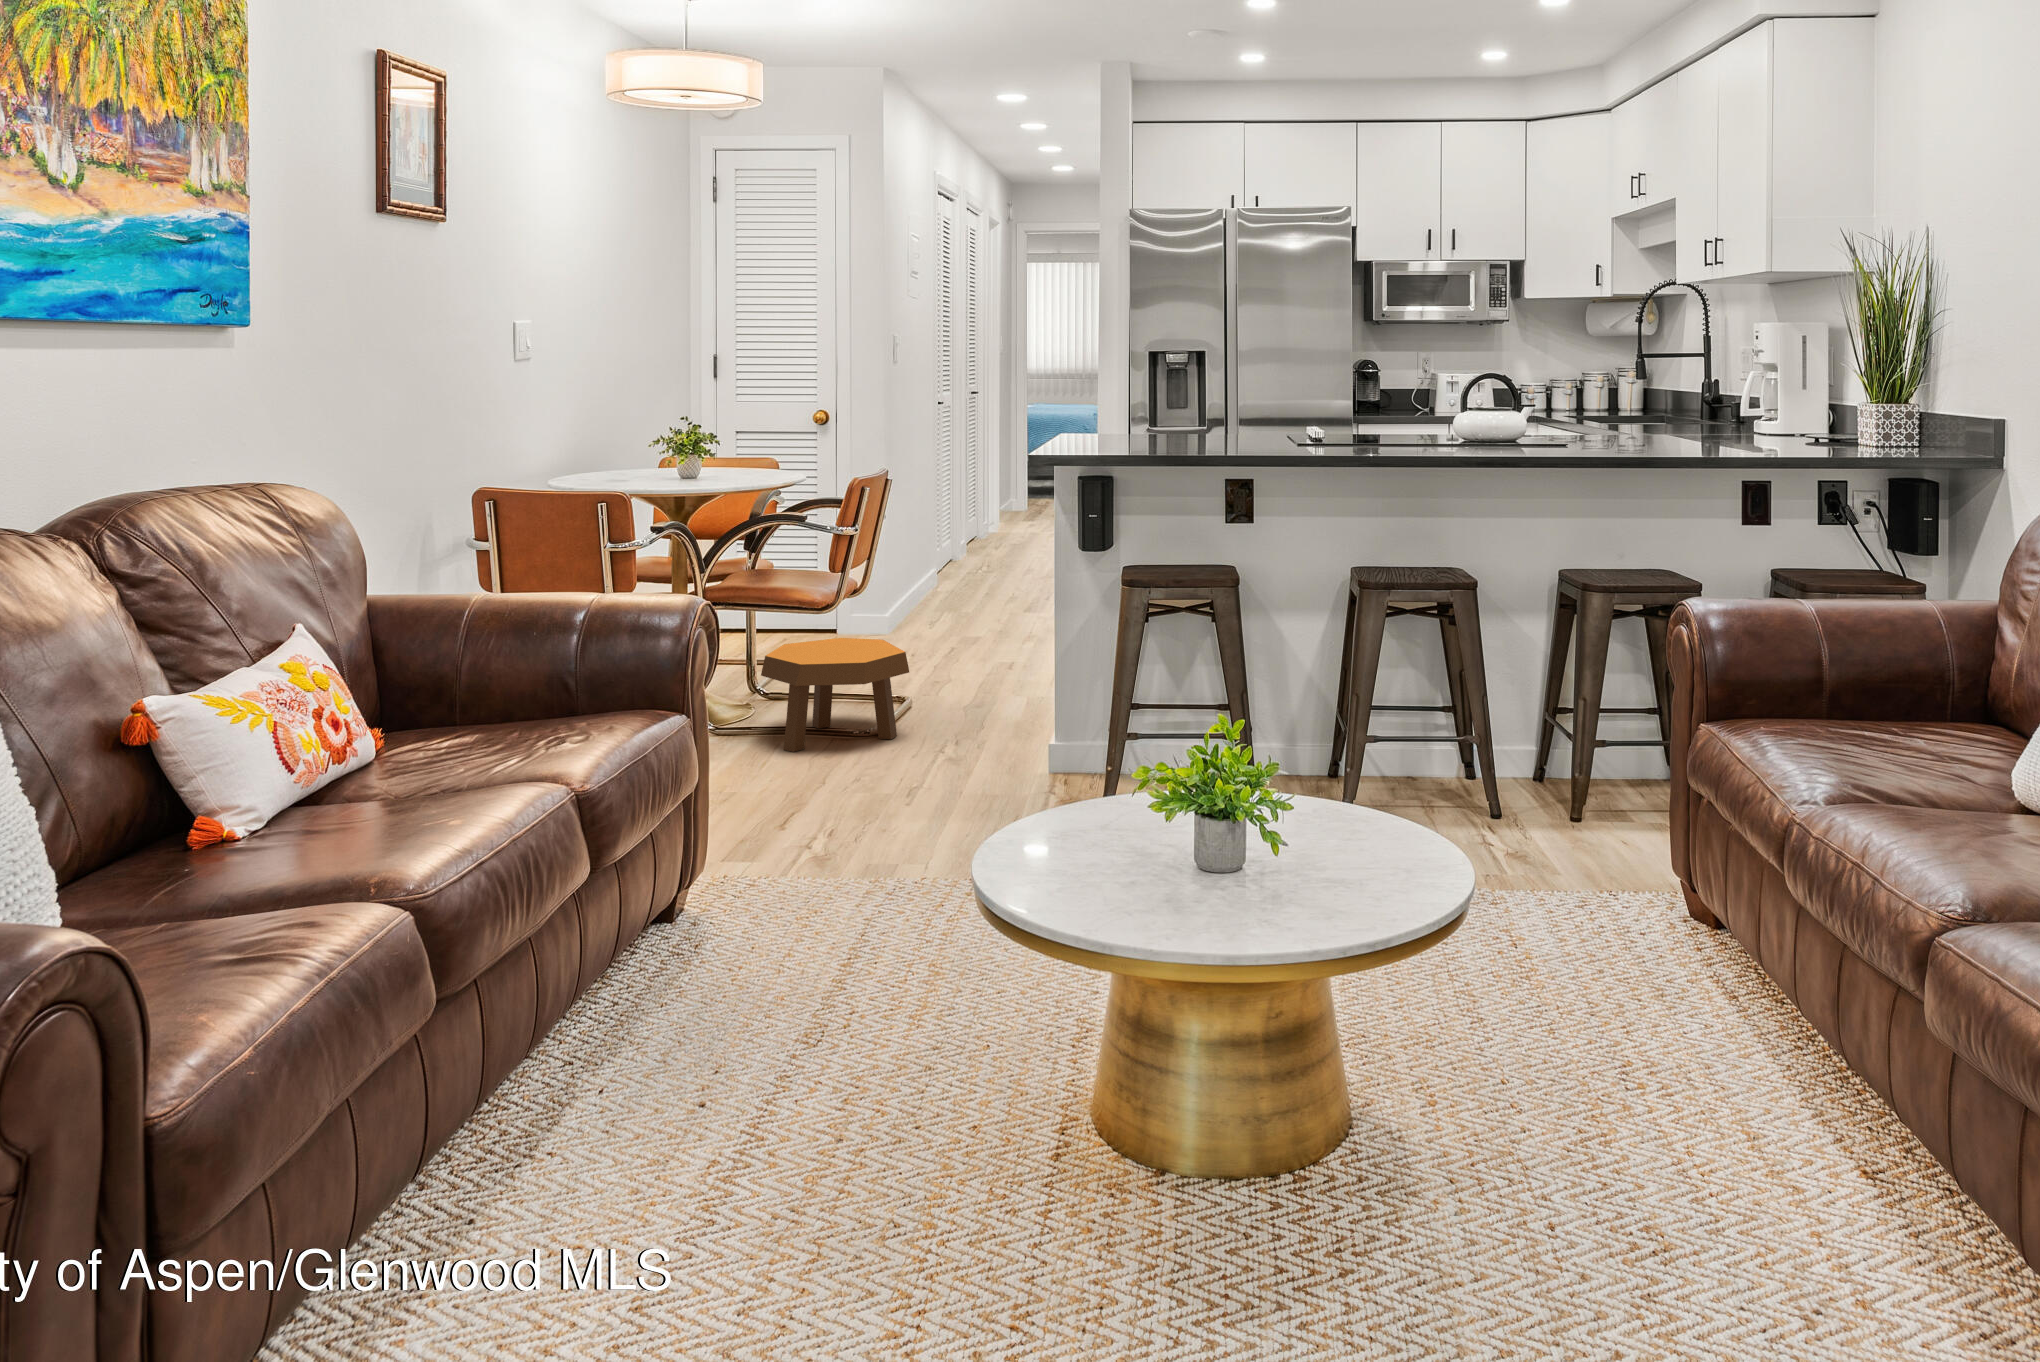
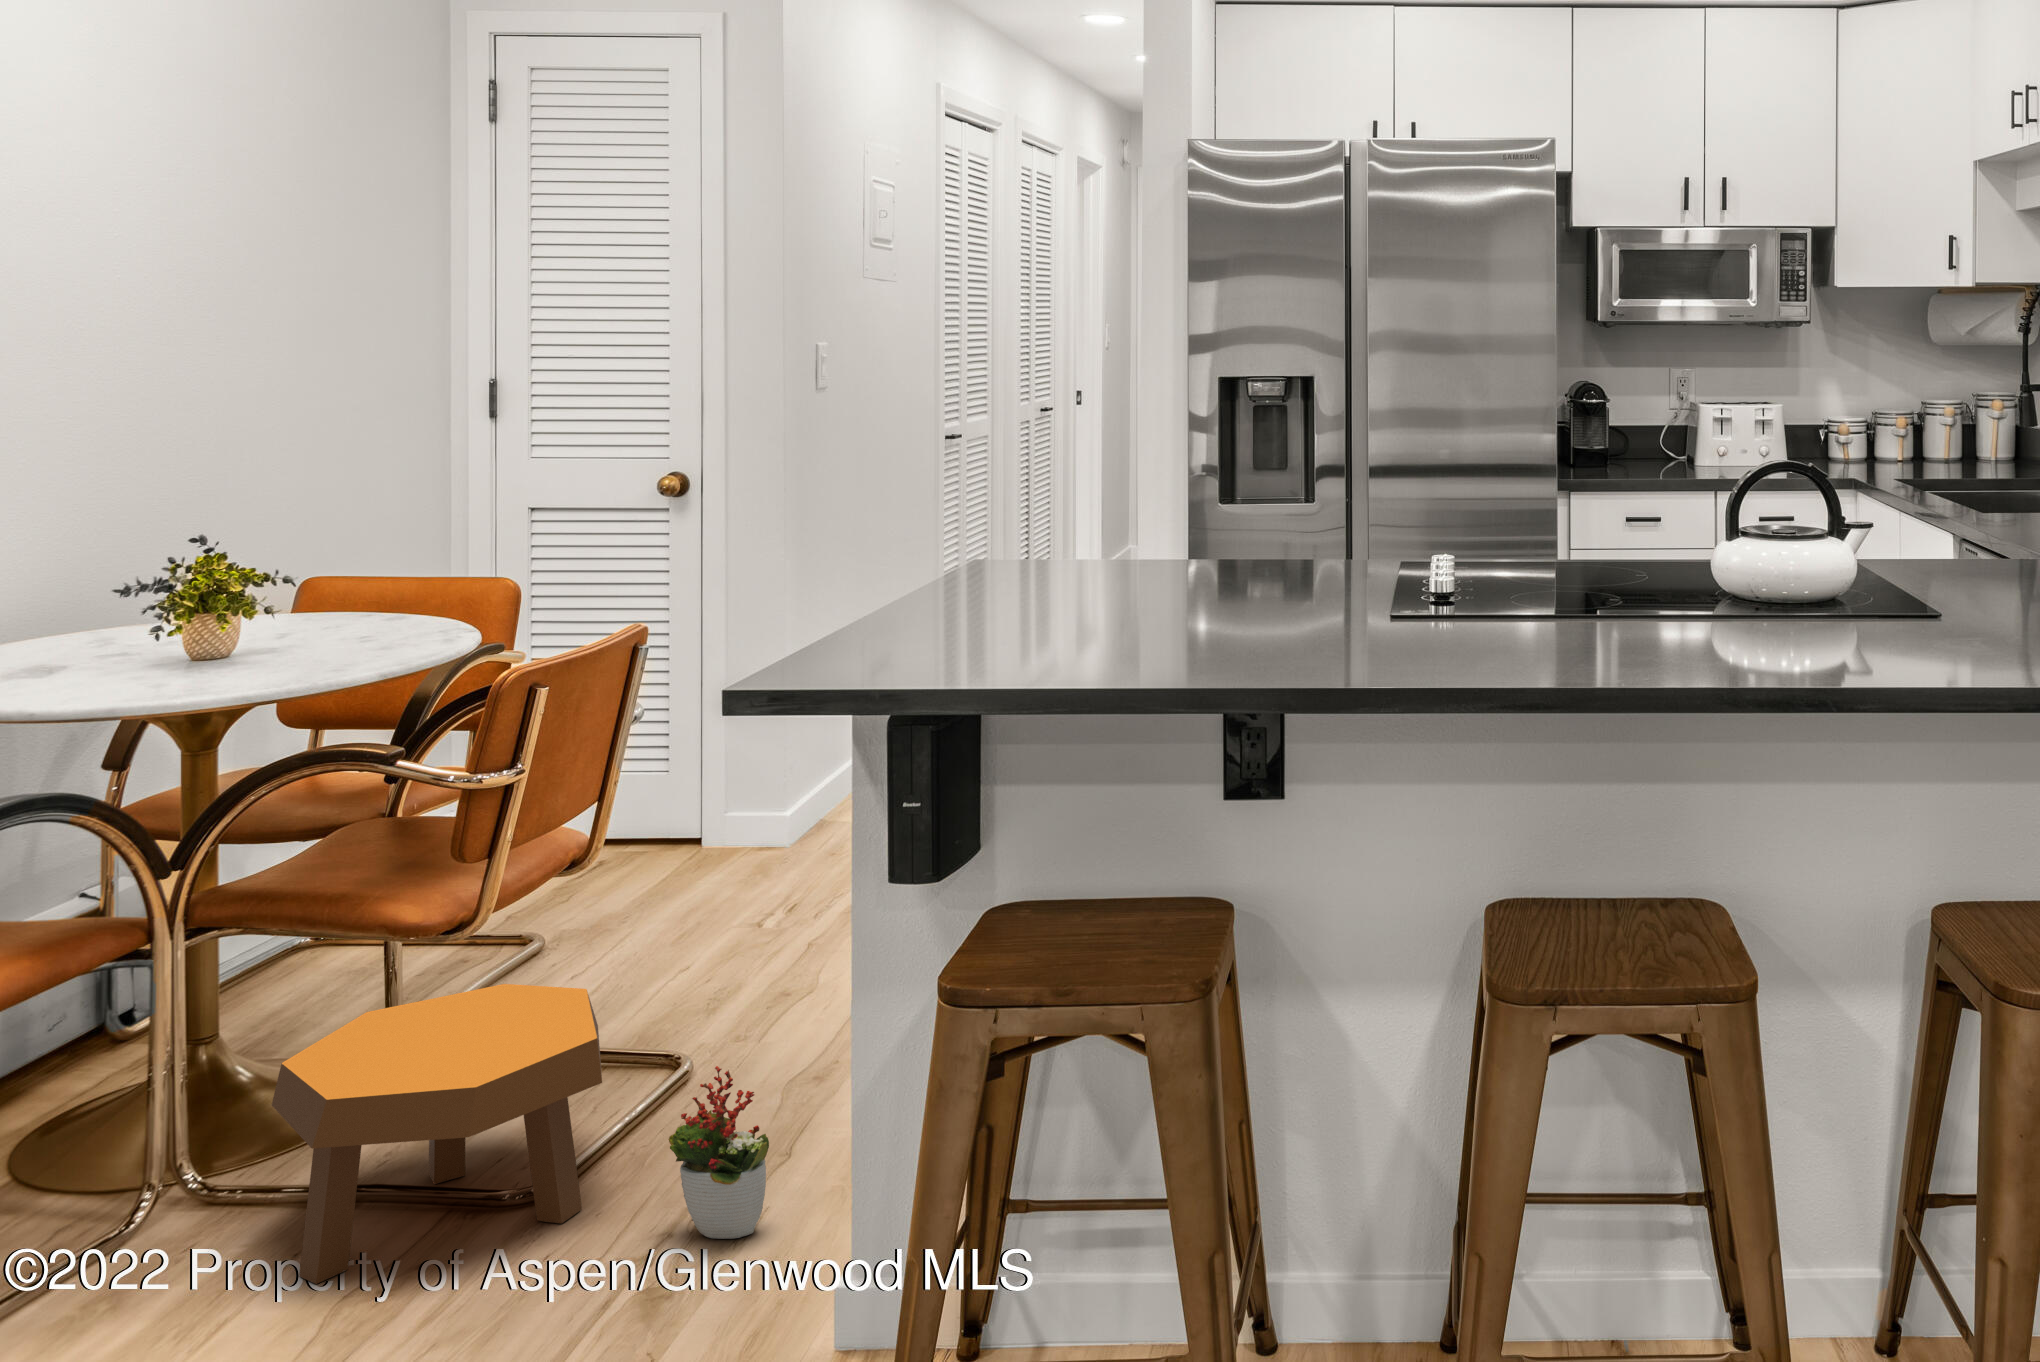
decorative plant: none [946,663,994,745] -> present [669,1066,769,1239]

